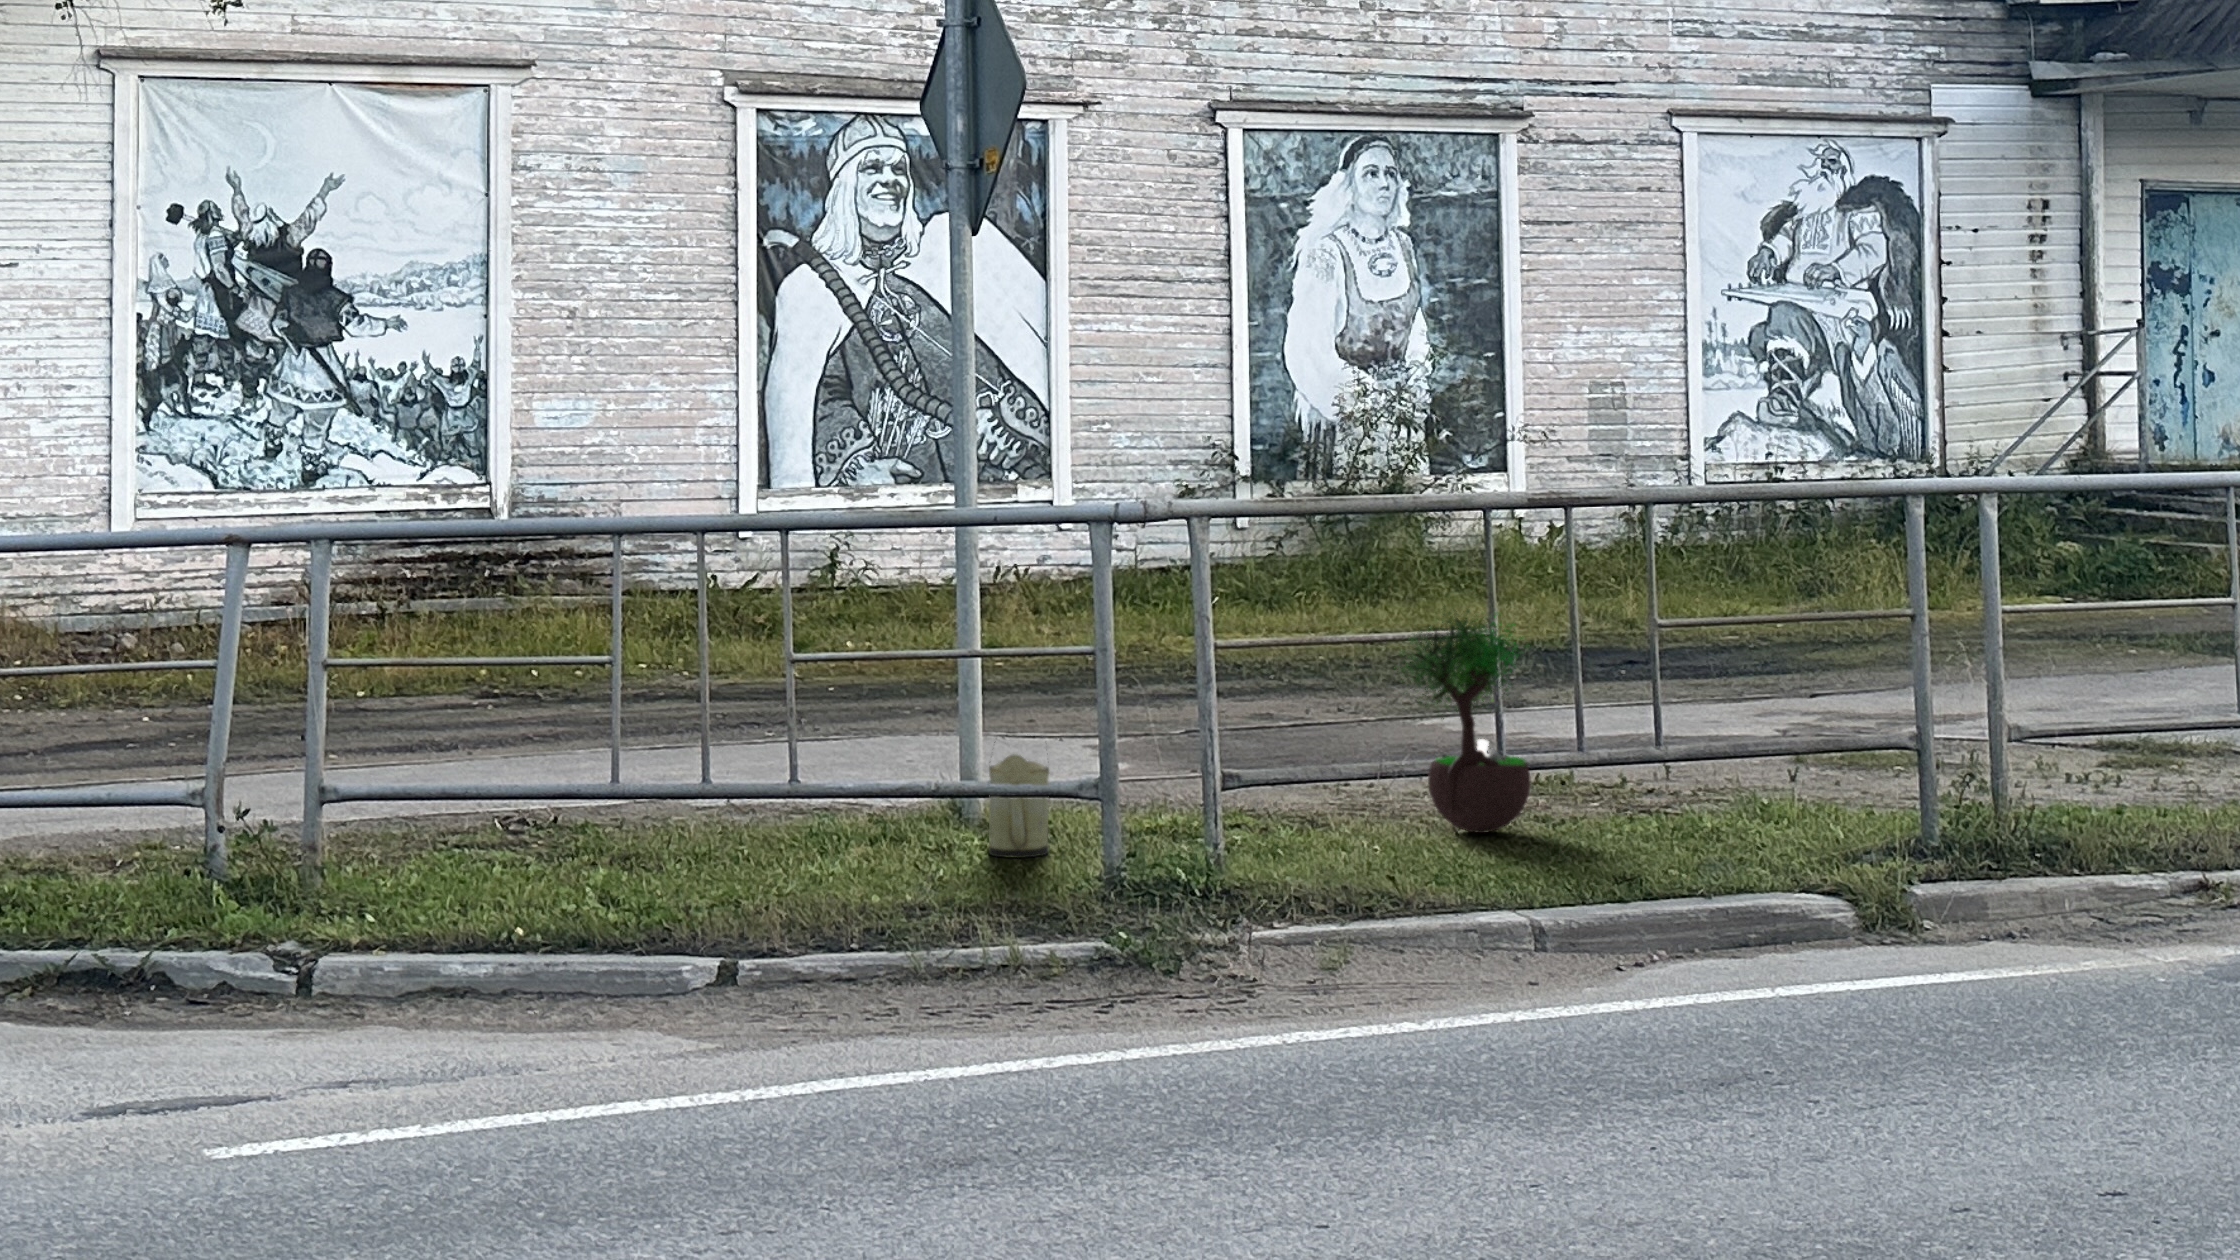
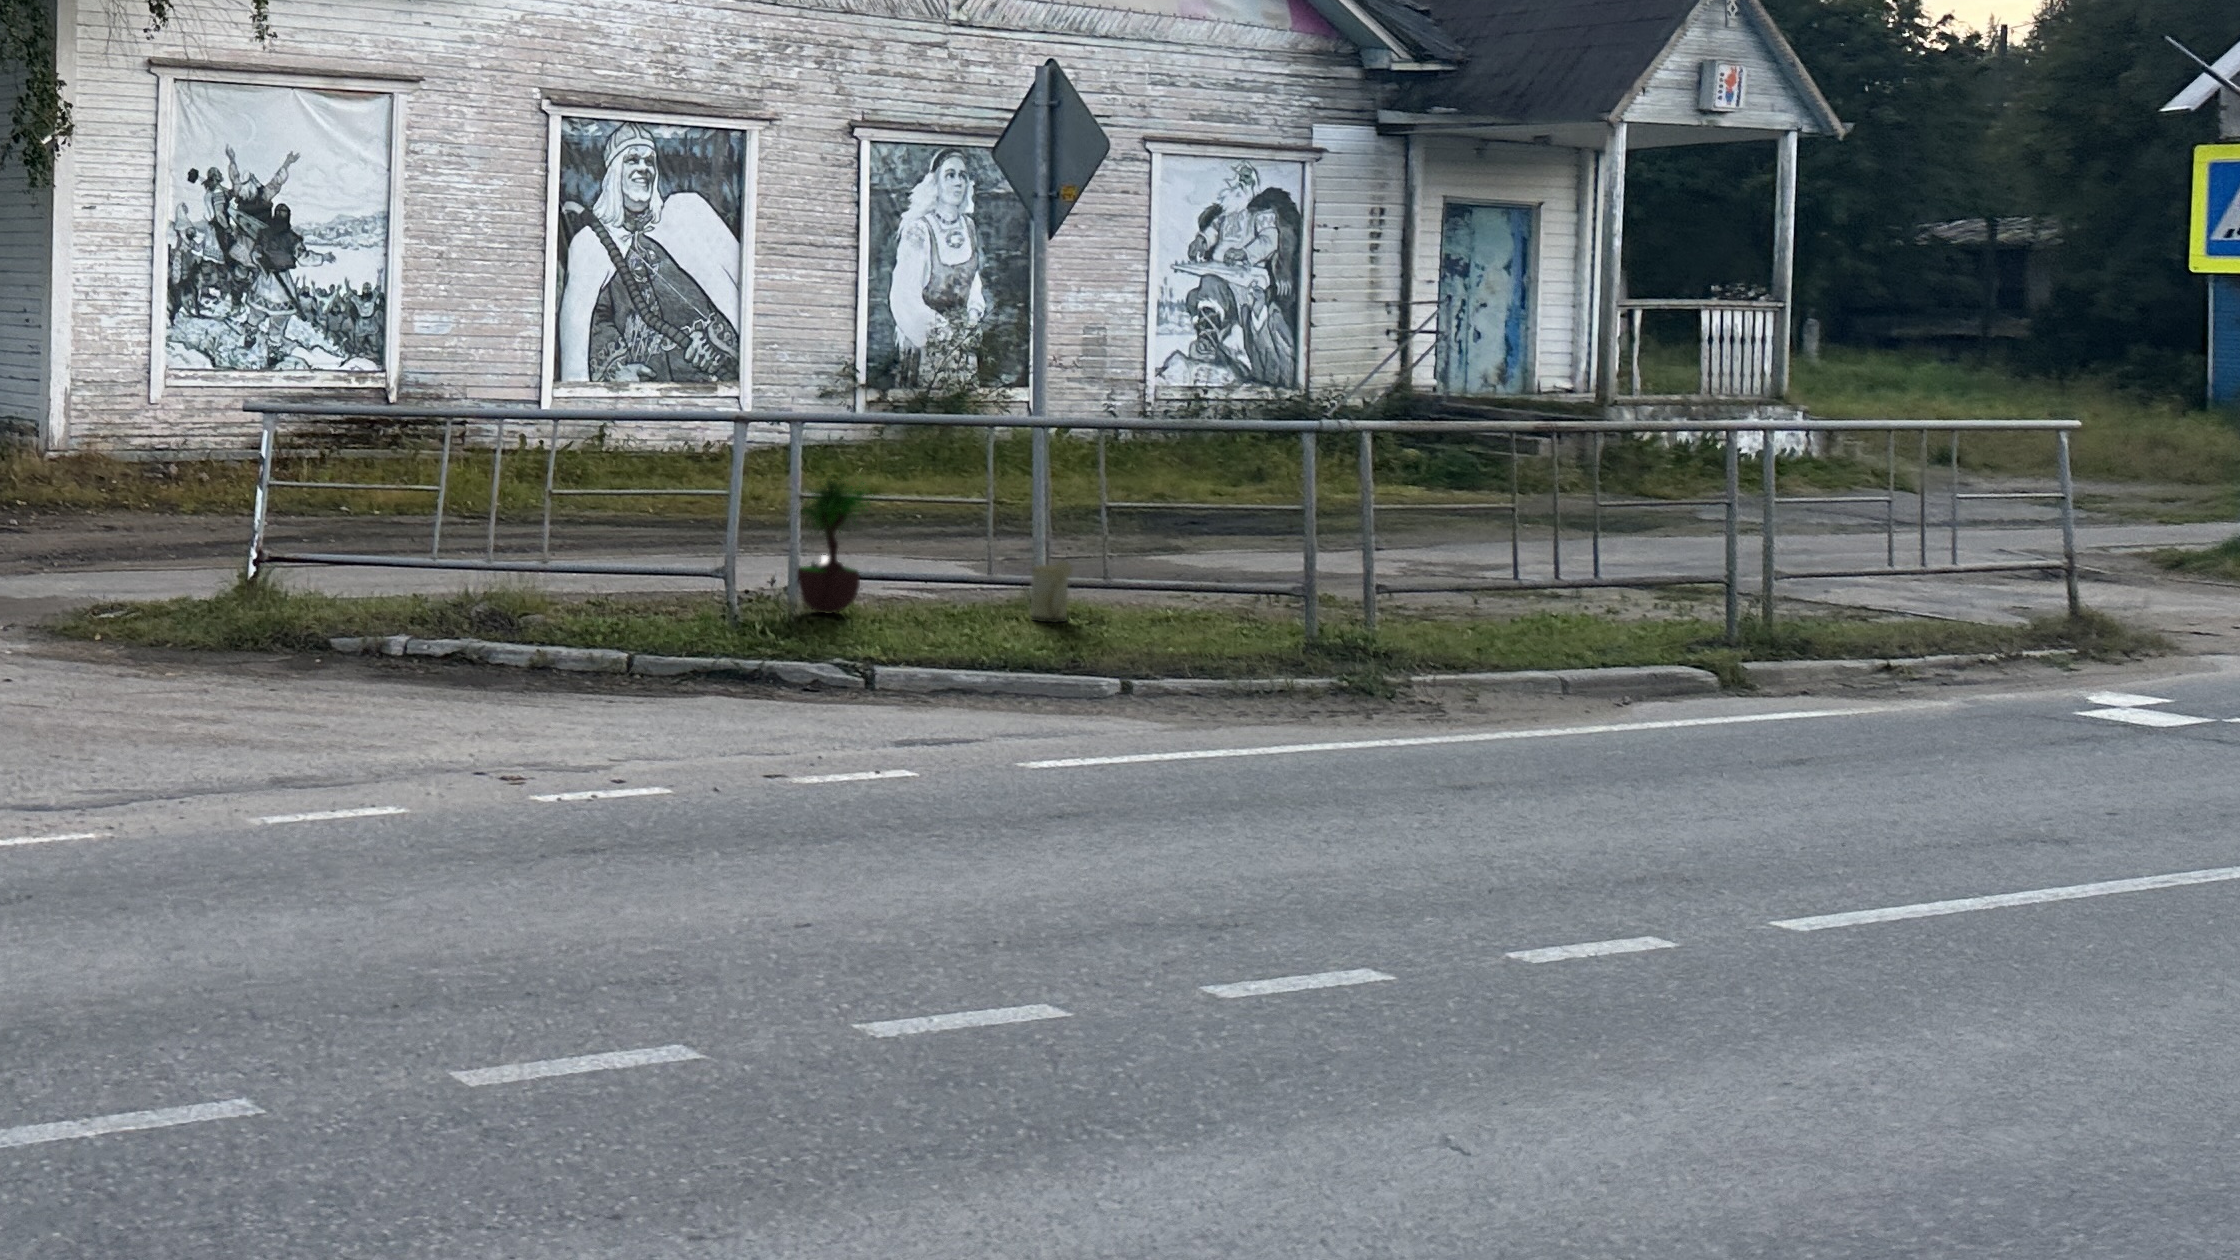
potted tree: present [1397,608,1530,833] -> present [798,475,874,614]

